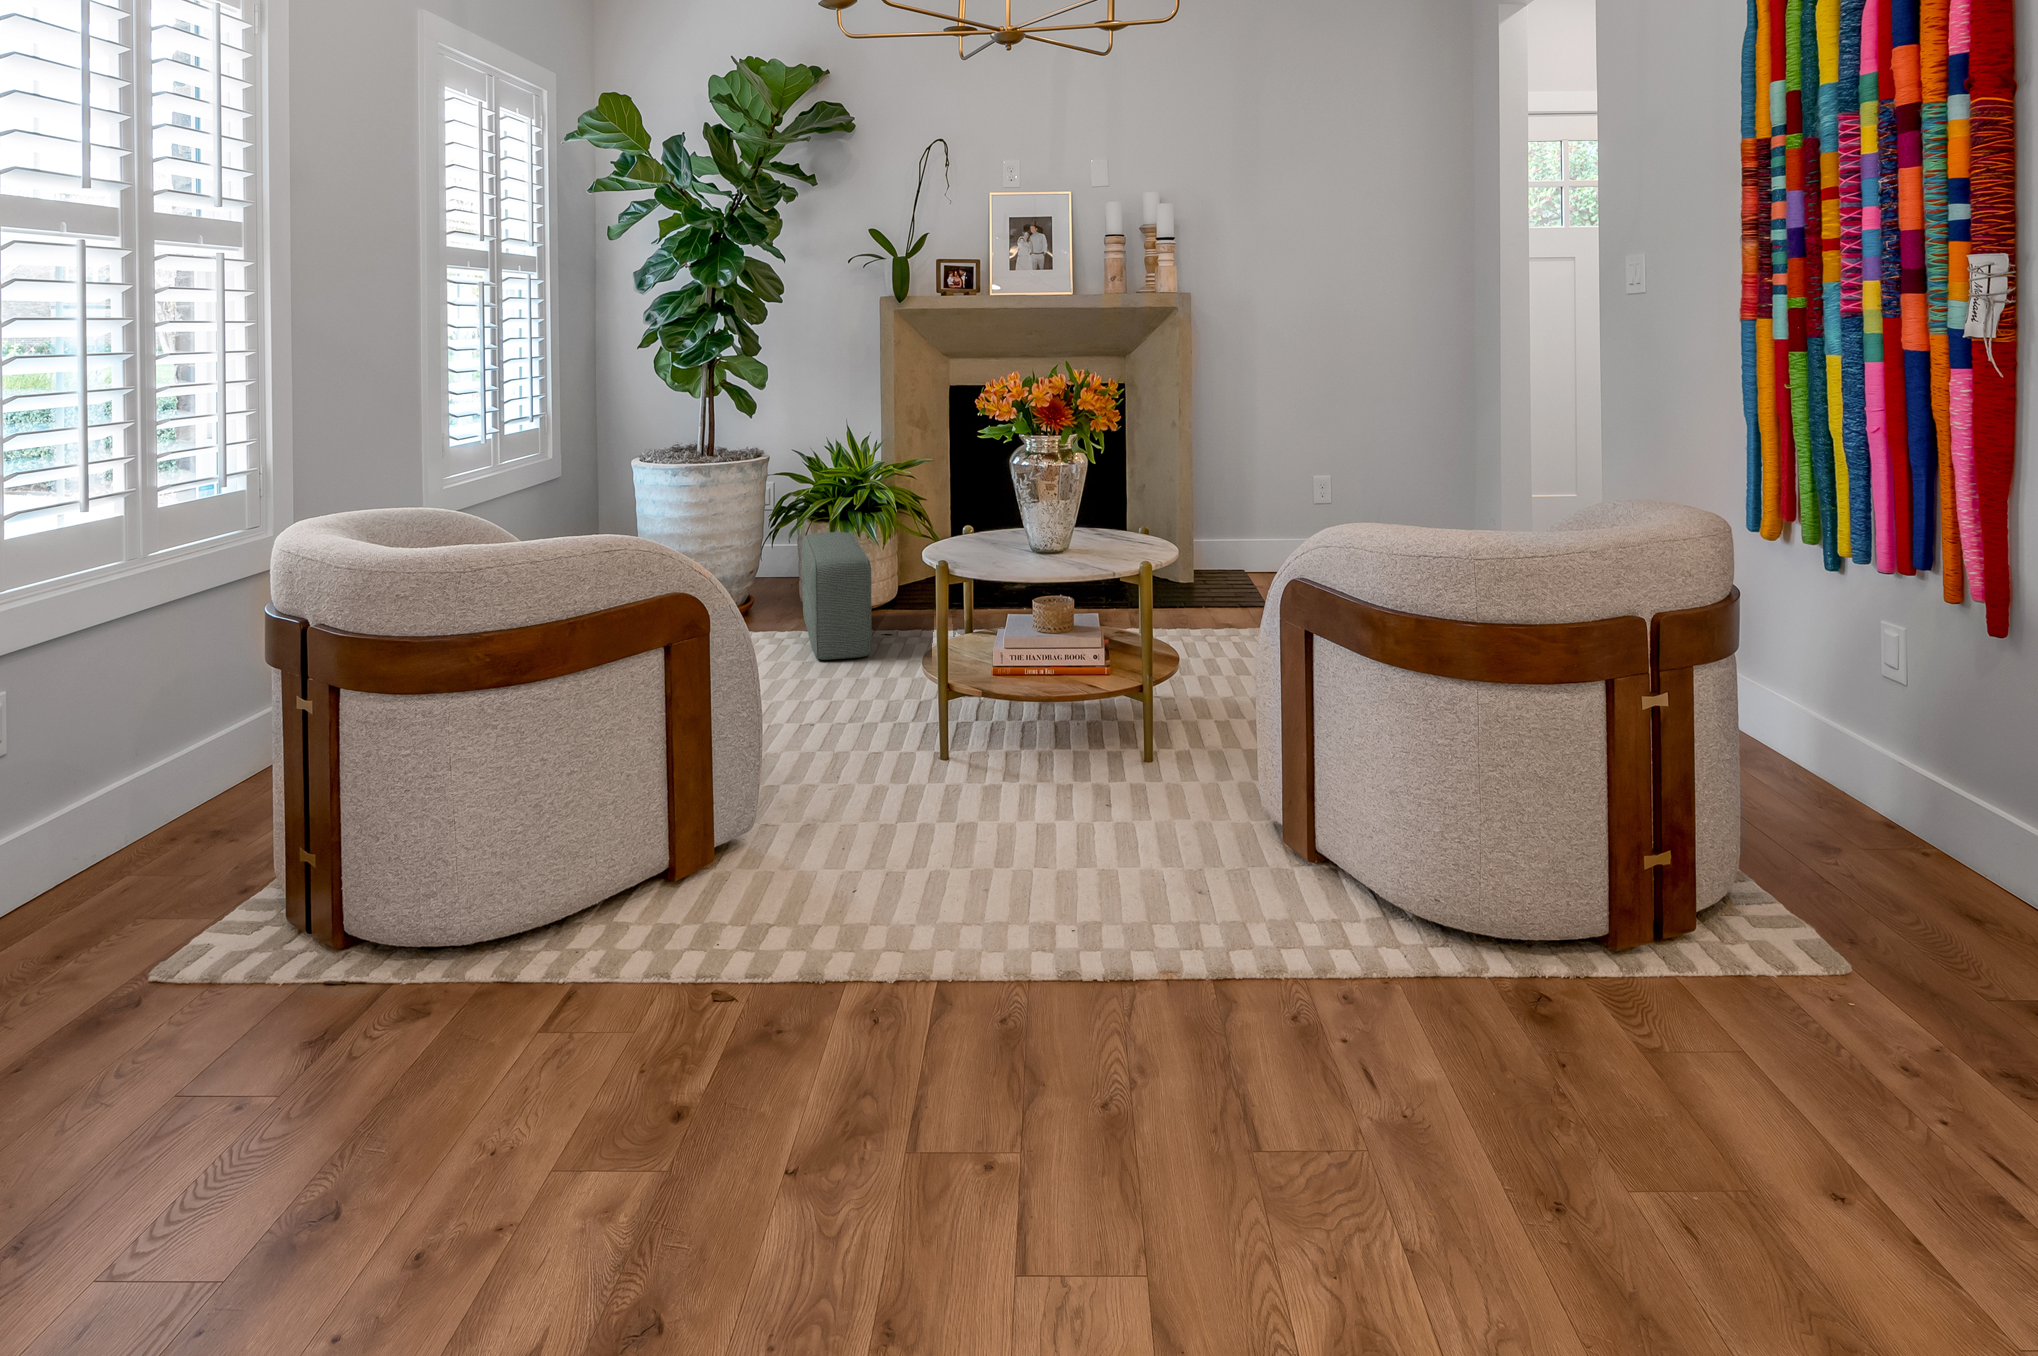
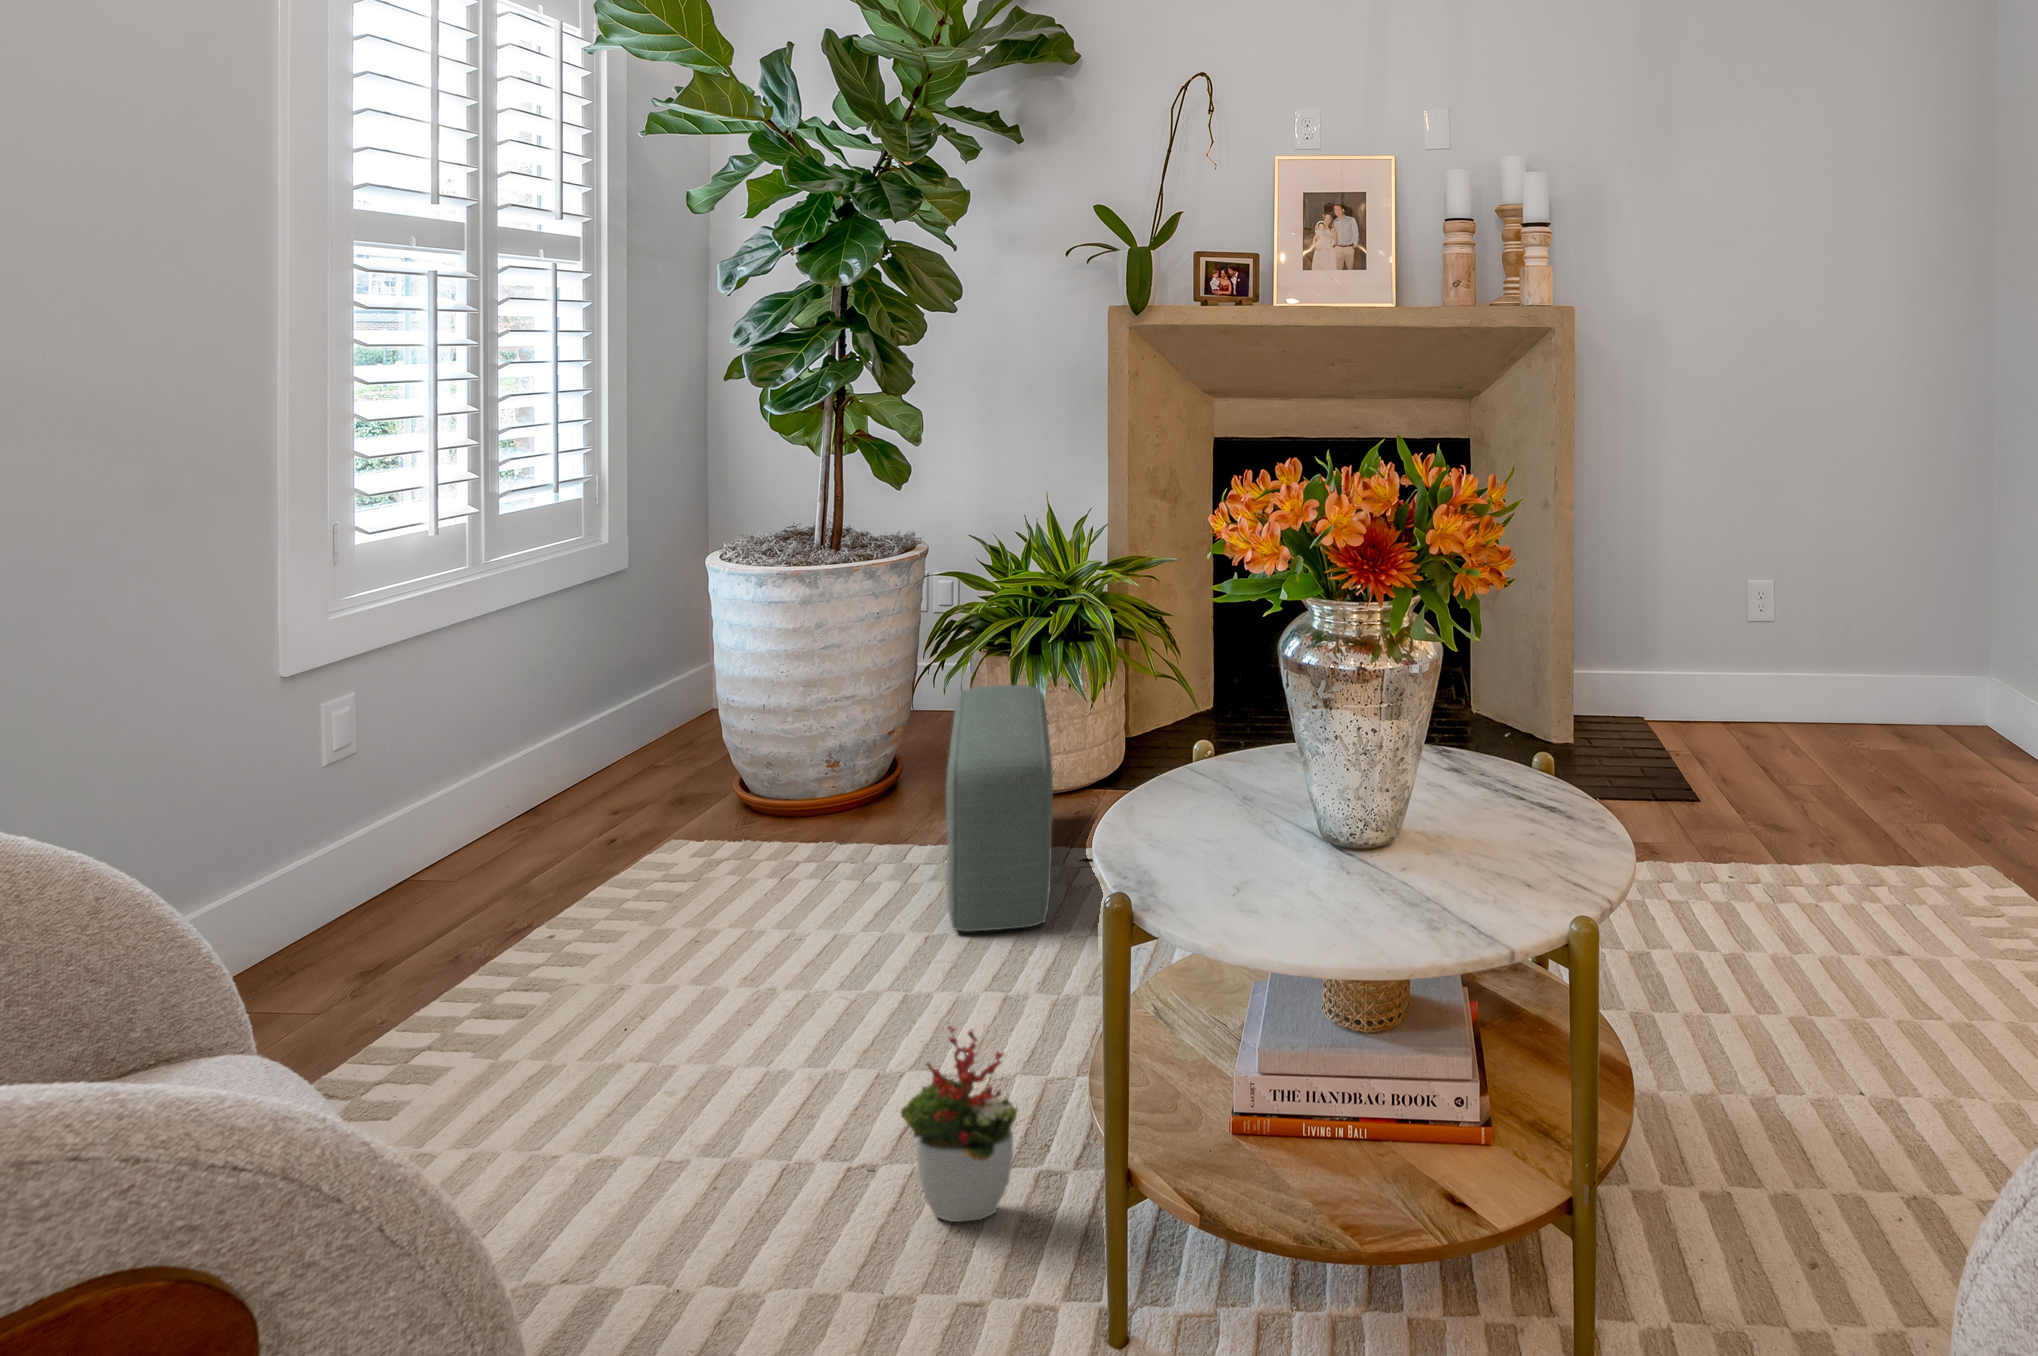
decorative plant: none [823,652,882,748] -> present [901,1026,1017,1222]

